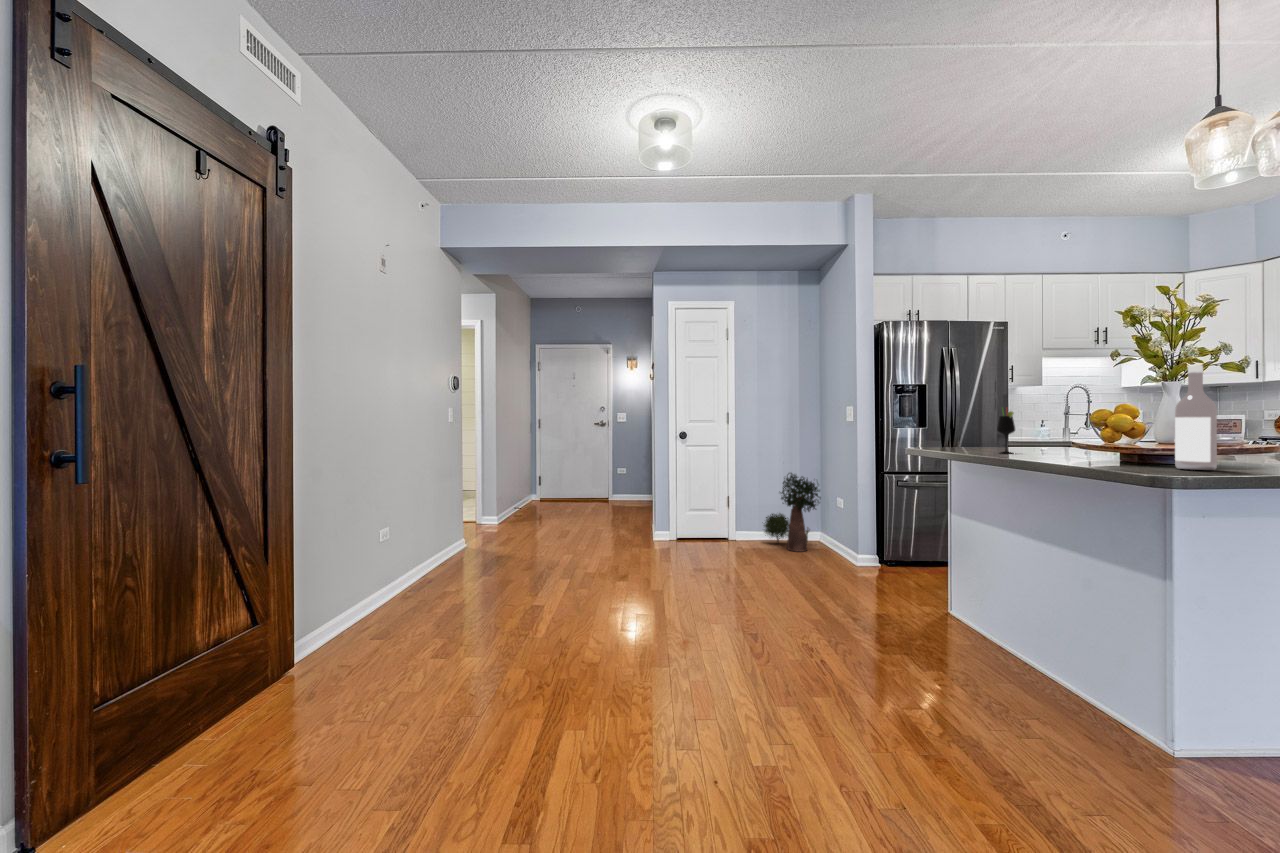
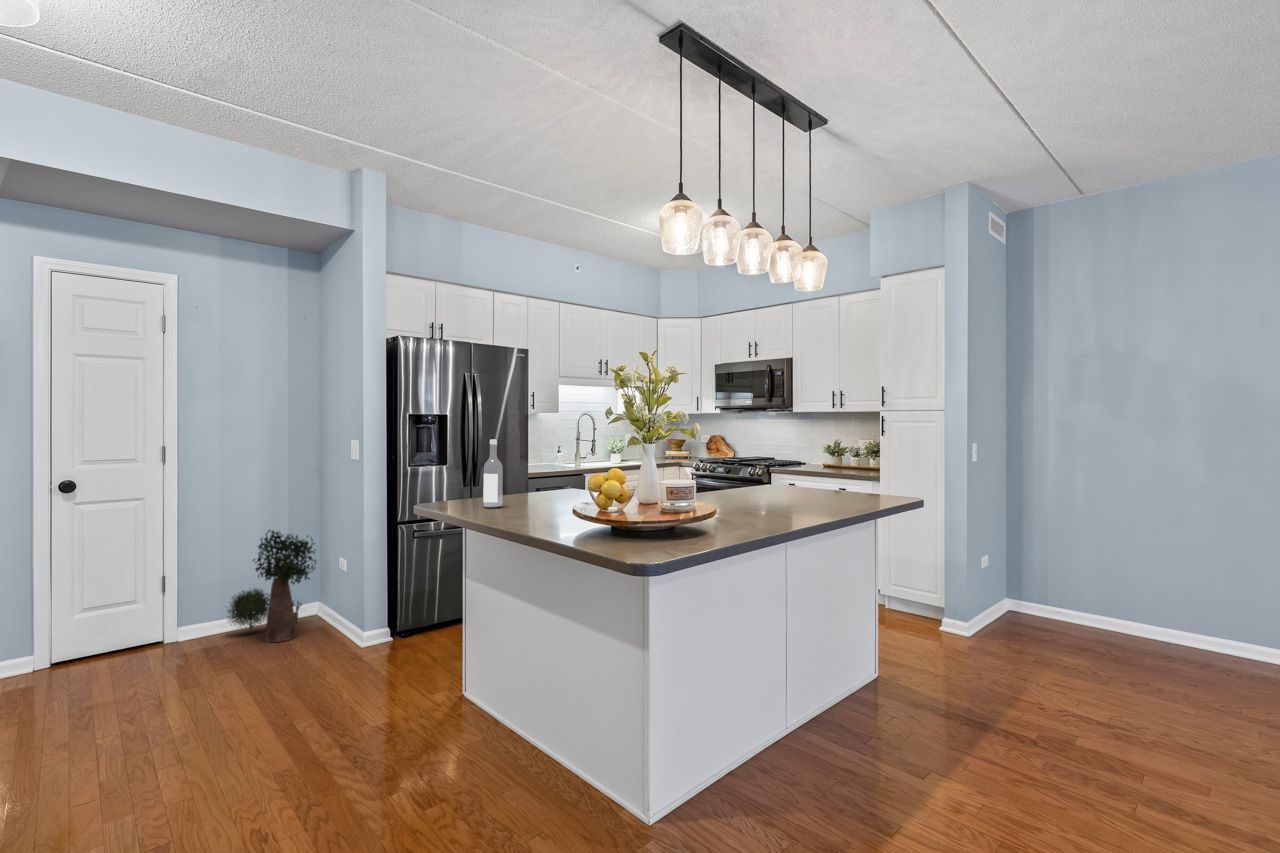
wine bottle: present [1175,365,1217,470] -> present [483,439,503,508]
wine glass: present [997,408,1015,453] -> none [511,469,528,520]

